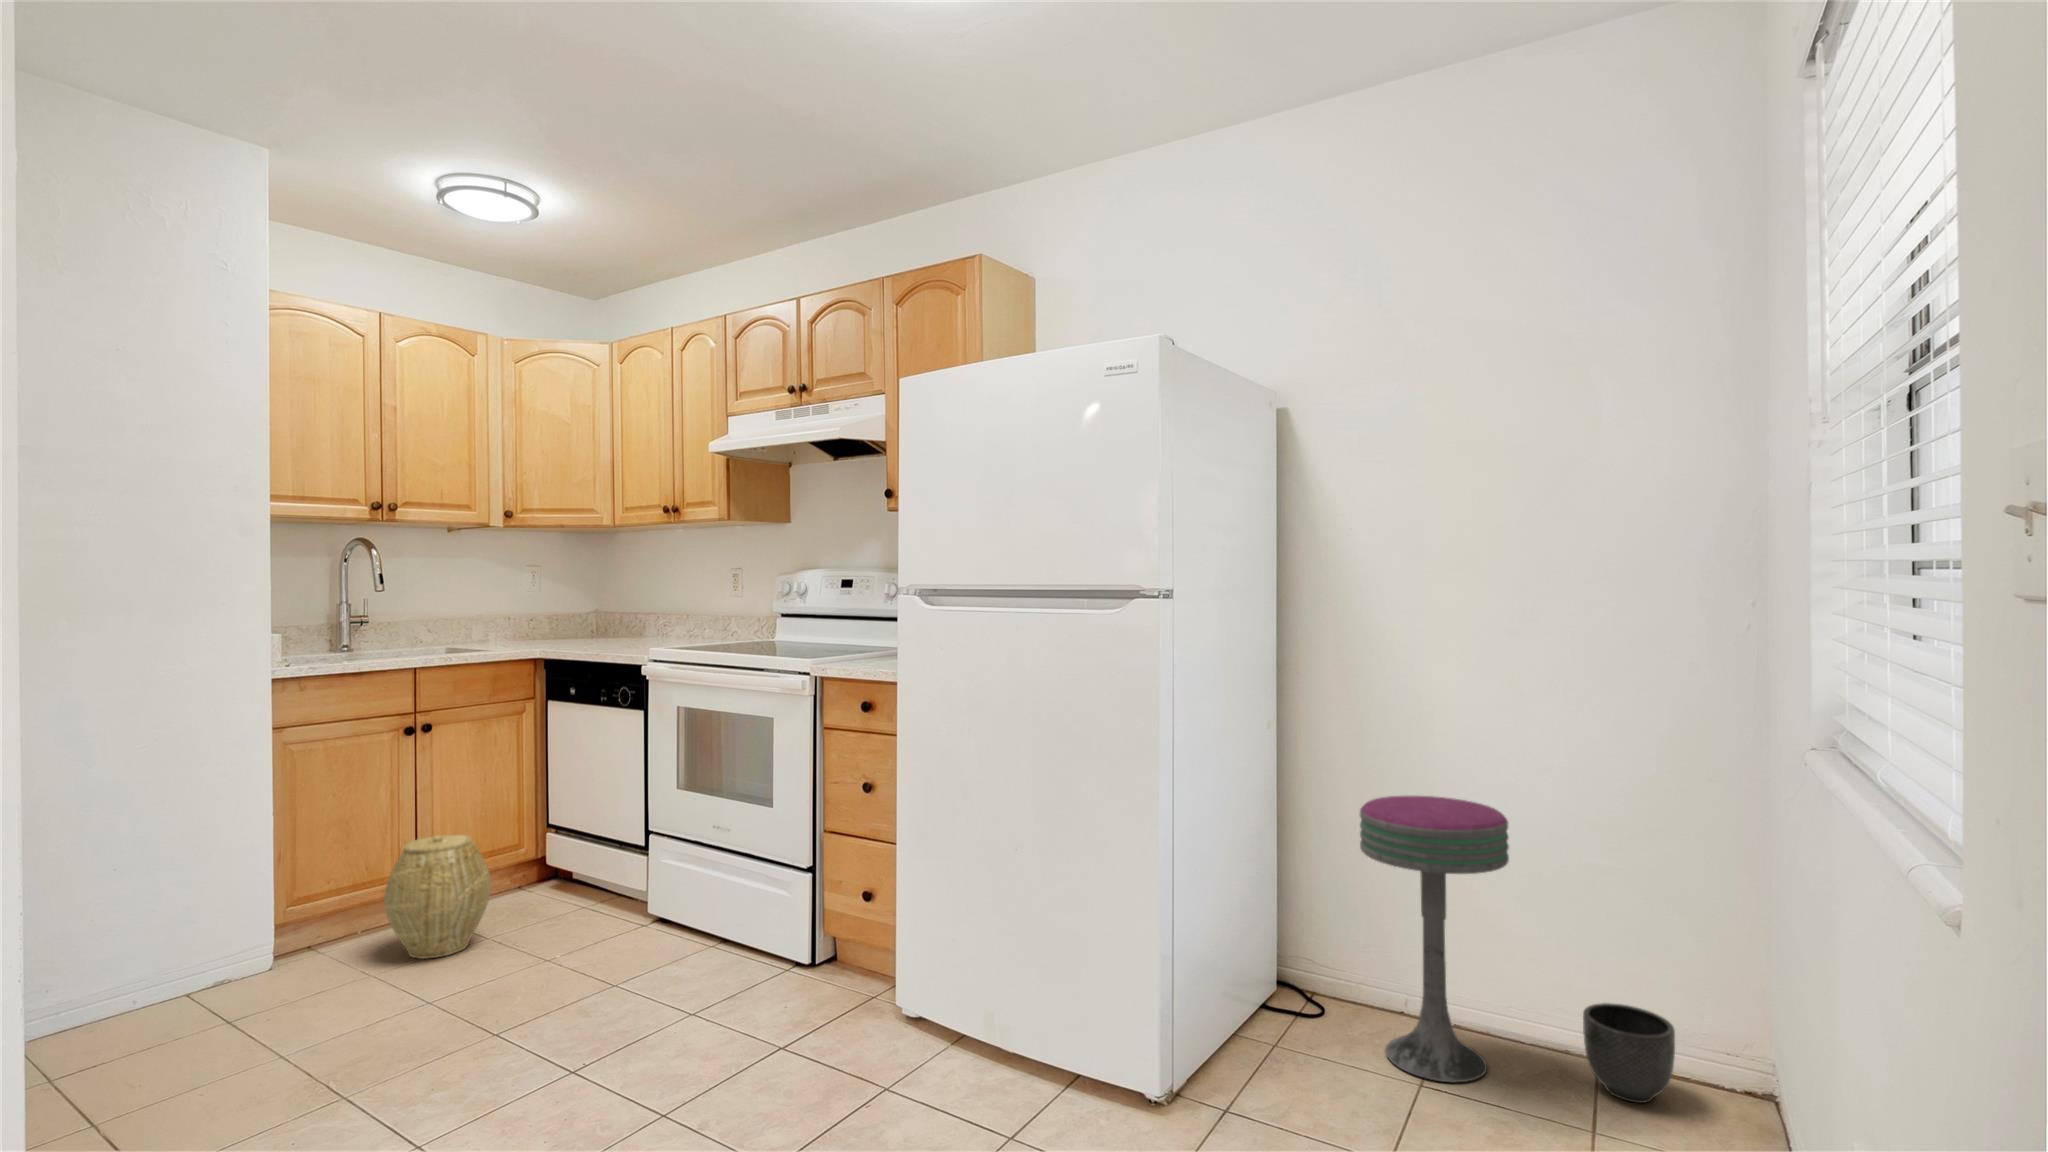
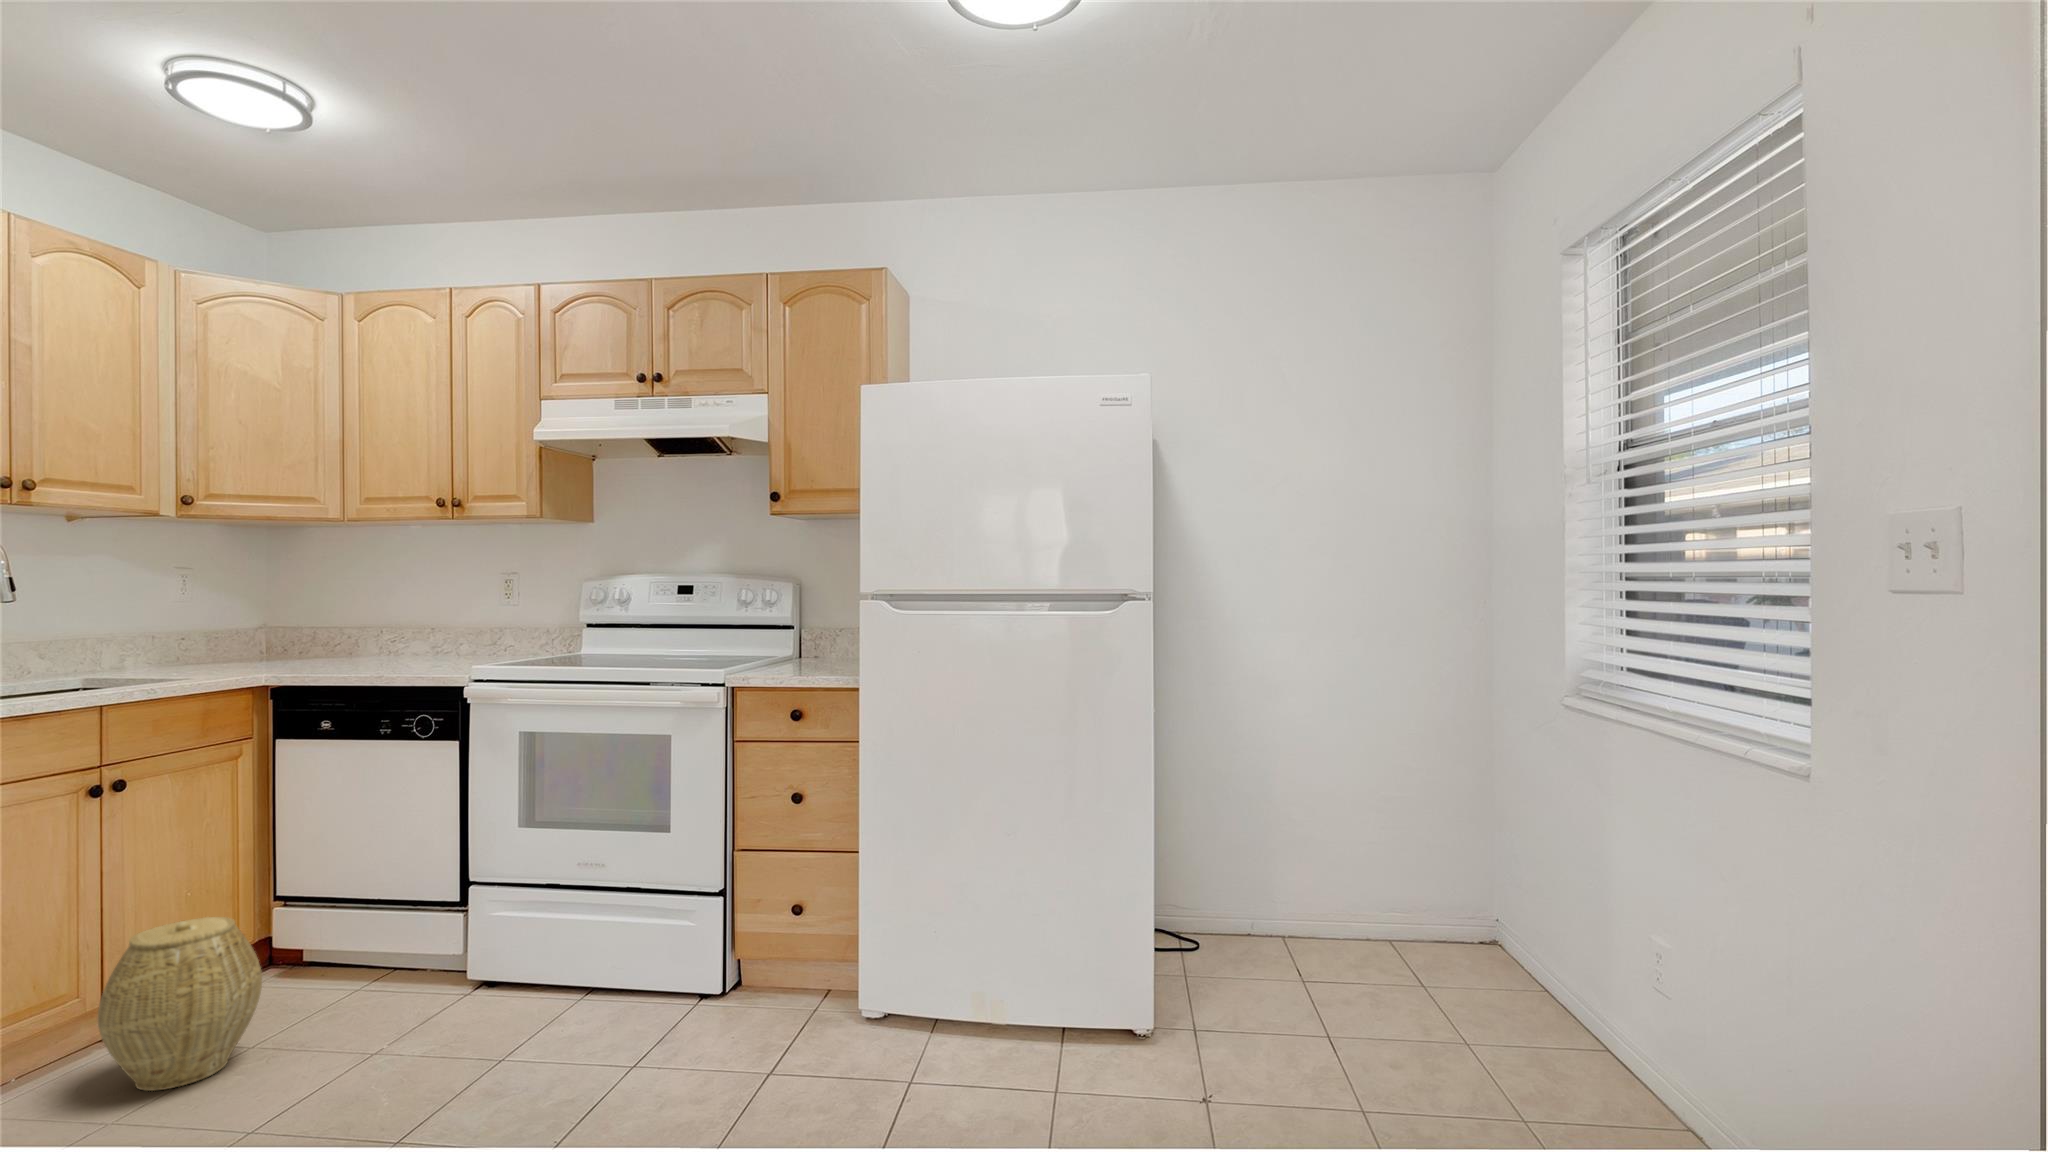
bar stool: present [1360,796,1509,1082] -> none [1244,758,1355,976]
planter: present [1583,1003,1675,1103] -> none [1395,896,1456,963]

